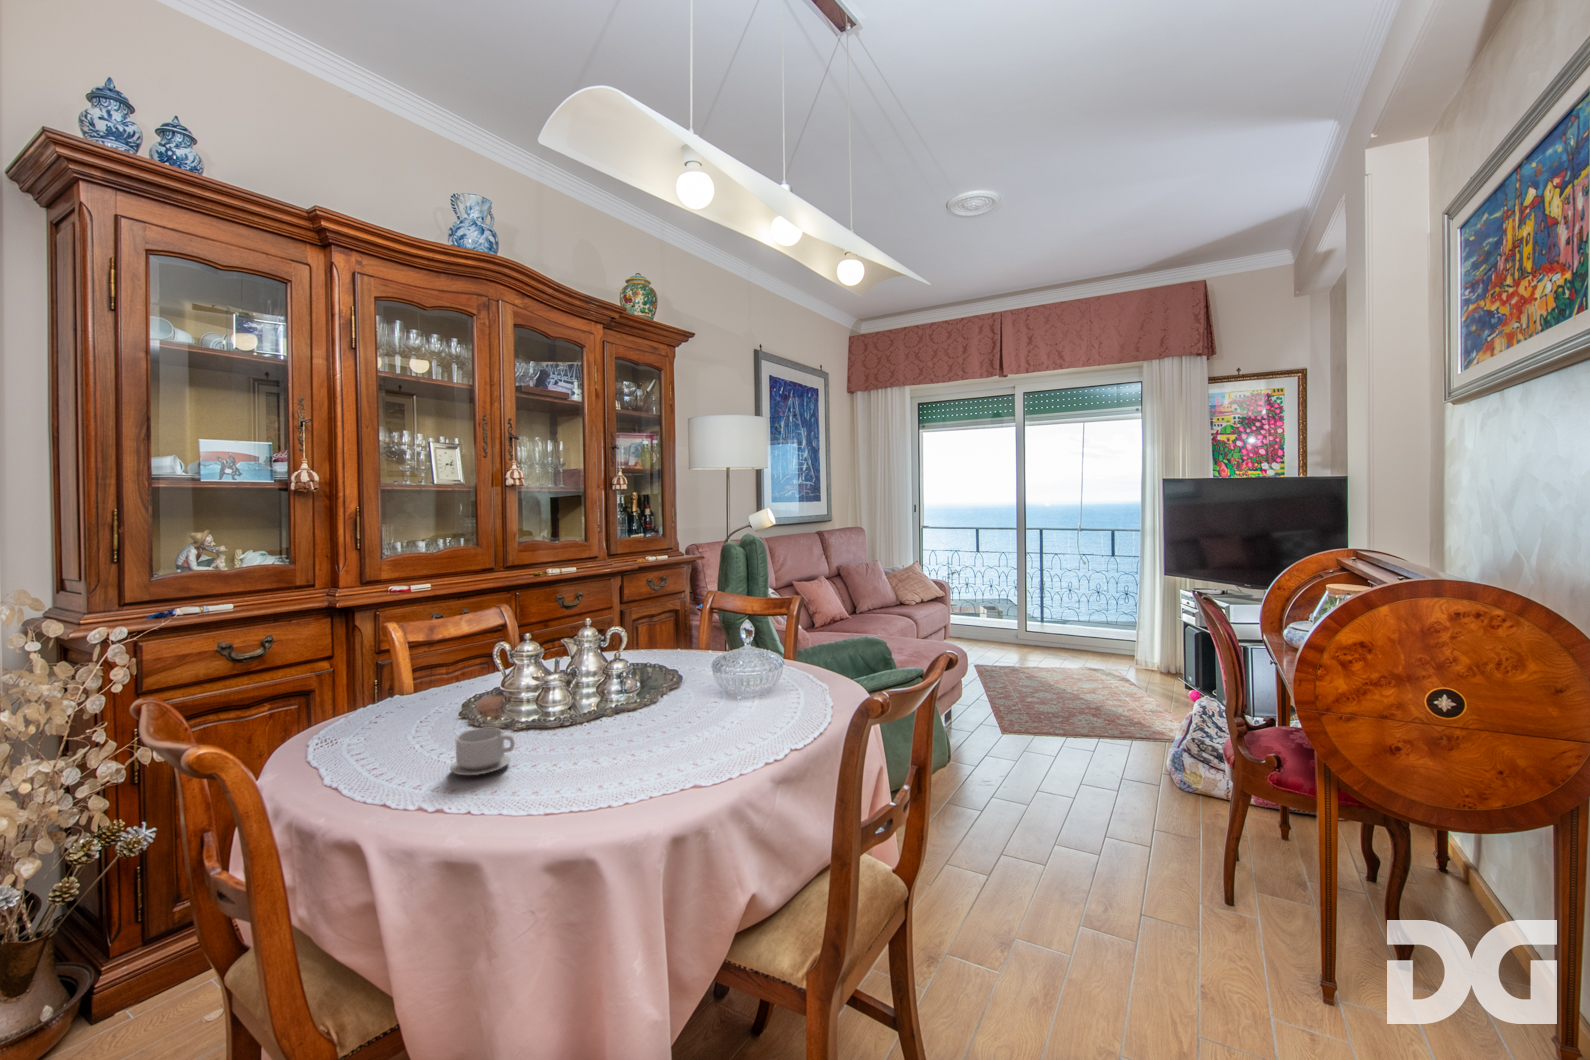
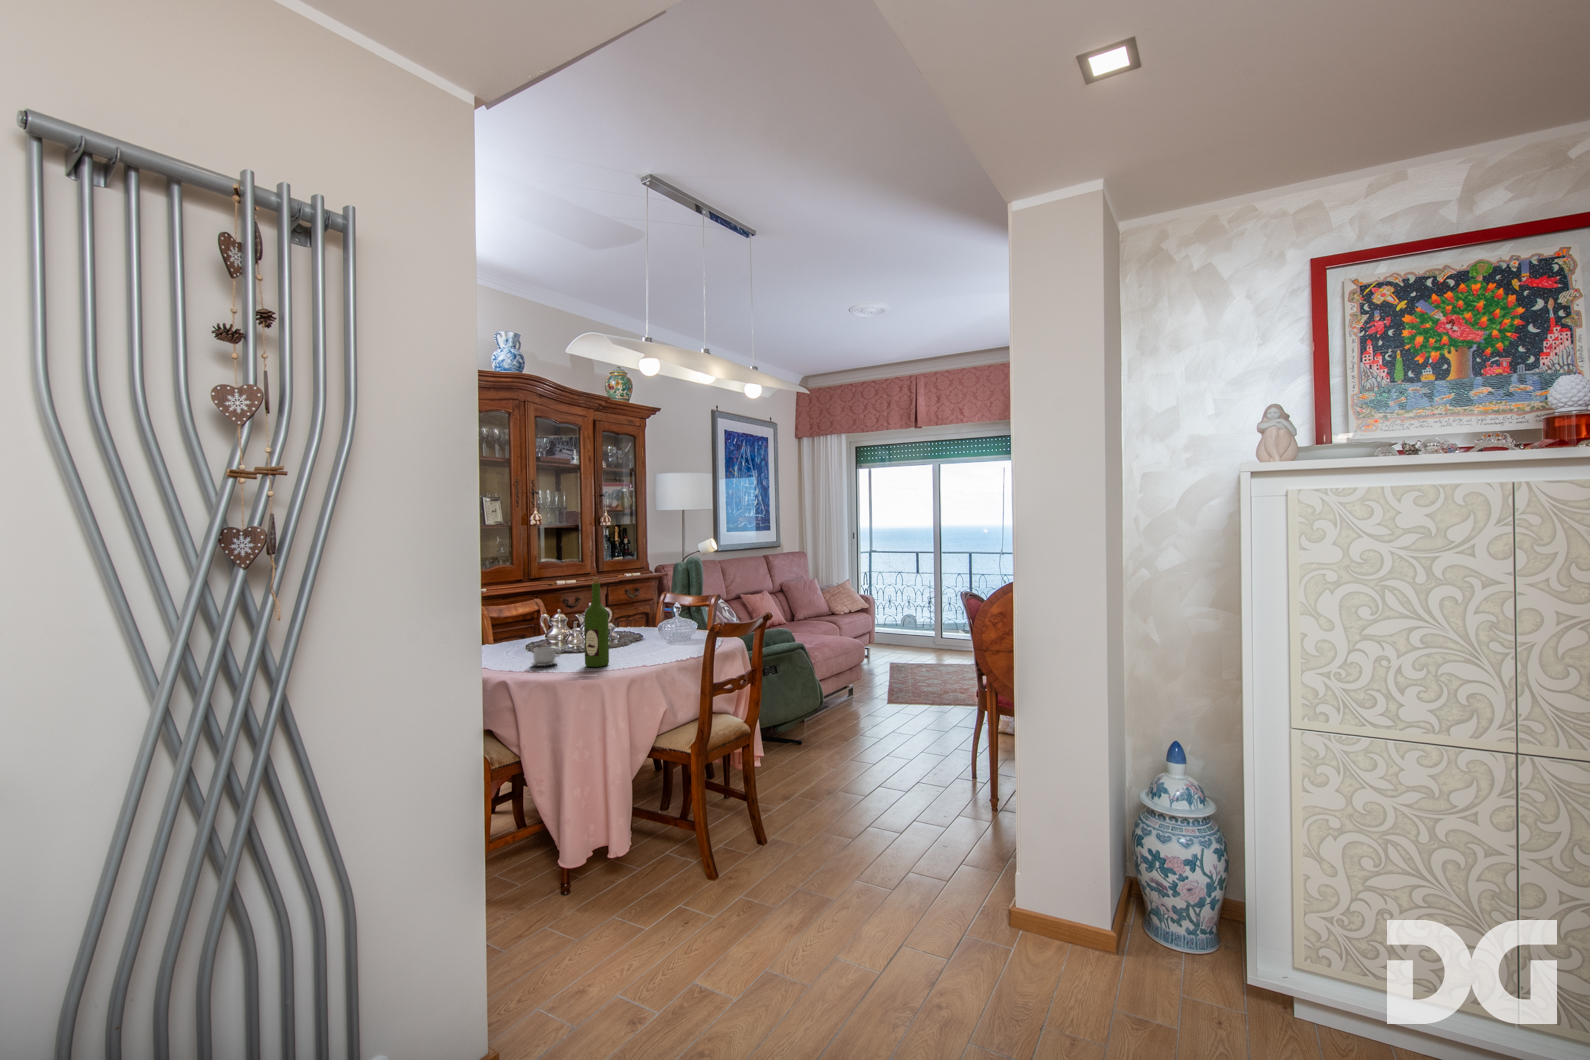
wine bottle: none [562,585,616,781] -> present [584,577,609,667]

